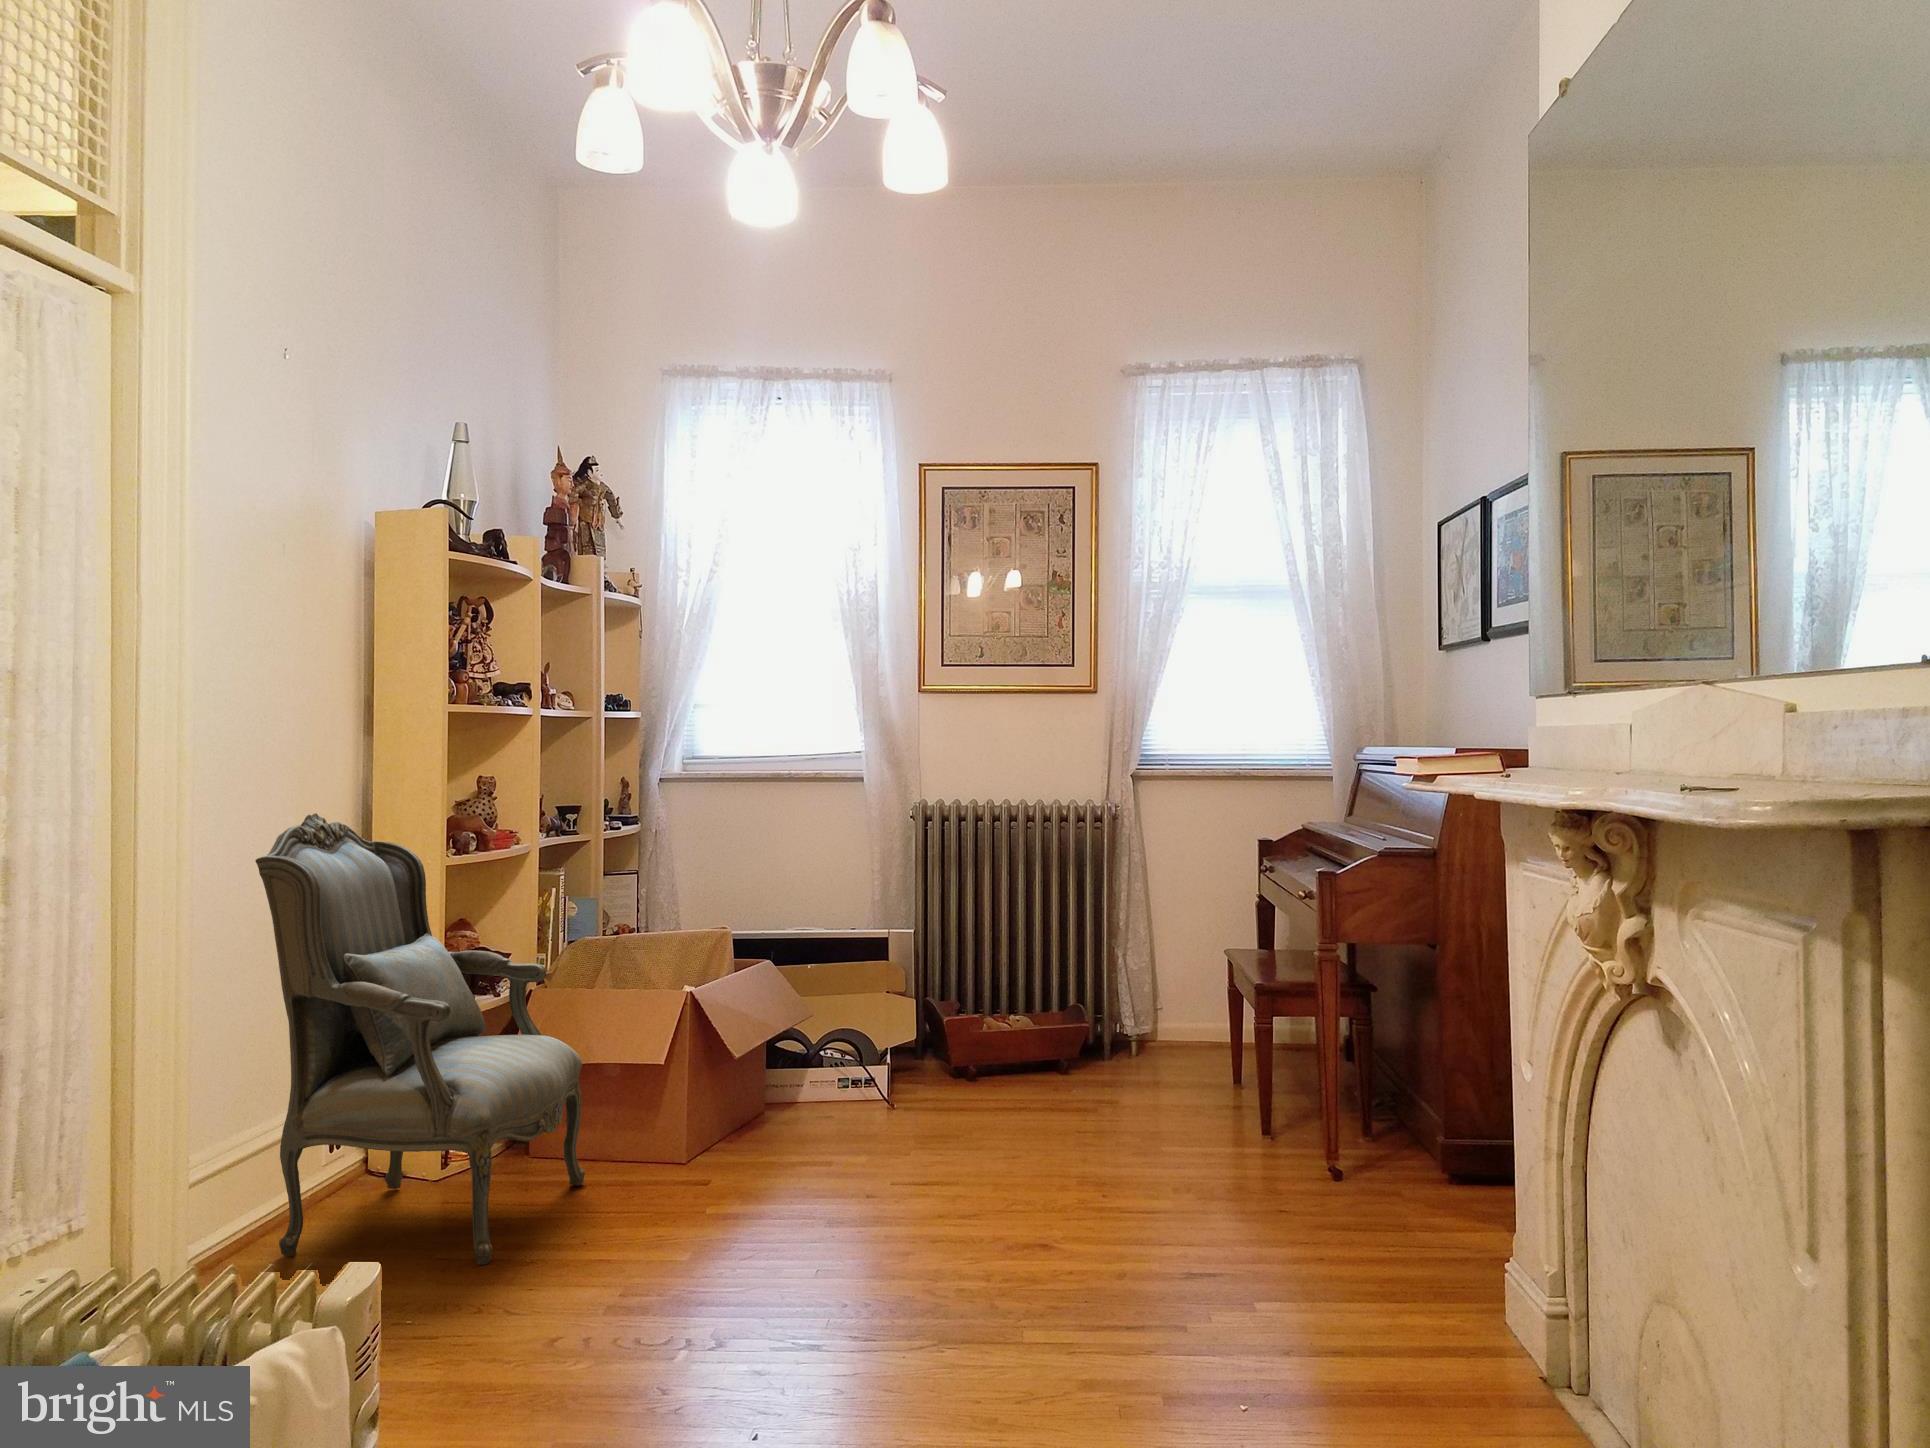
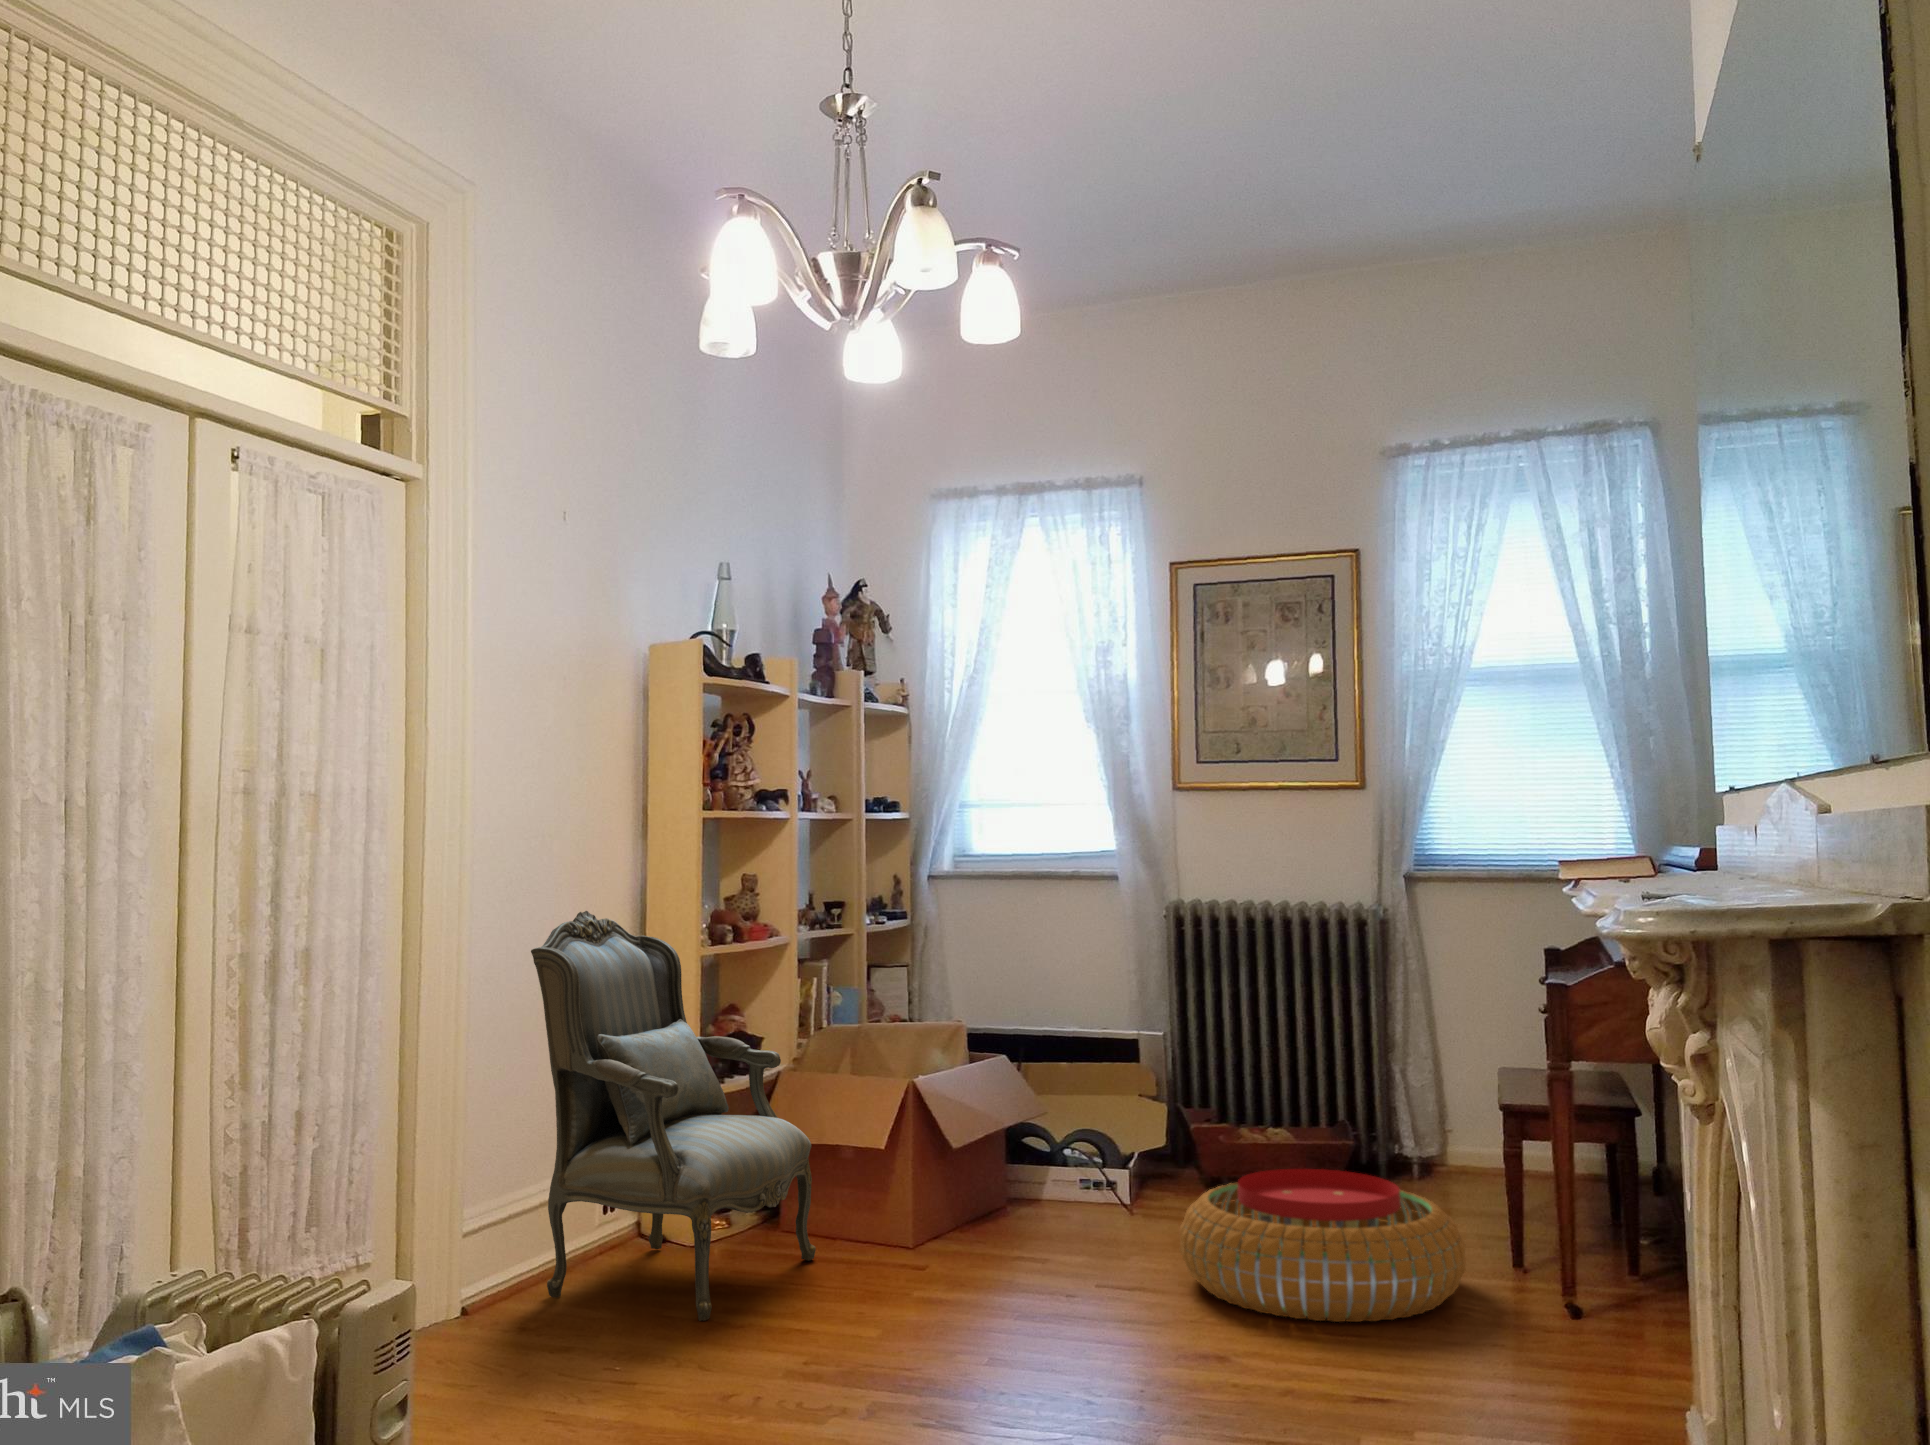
pouf: none [973,1052,1242,1198] -> present [1180,1169,1466,1322]

